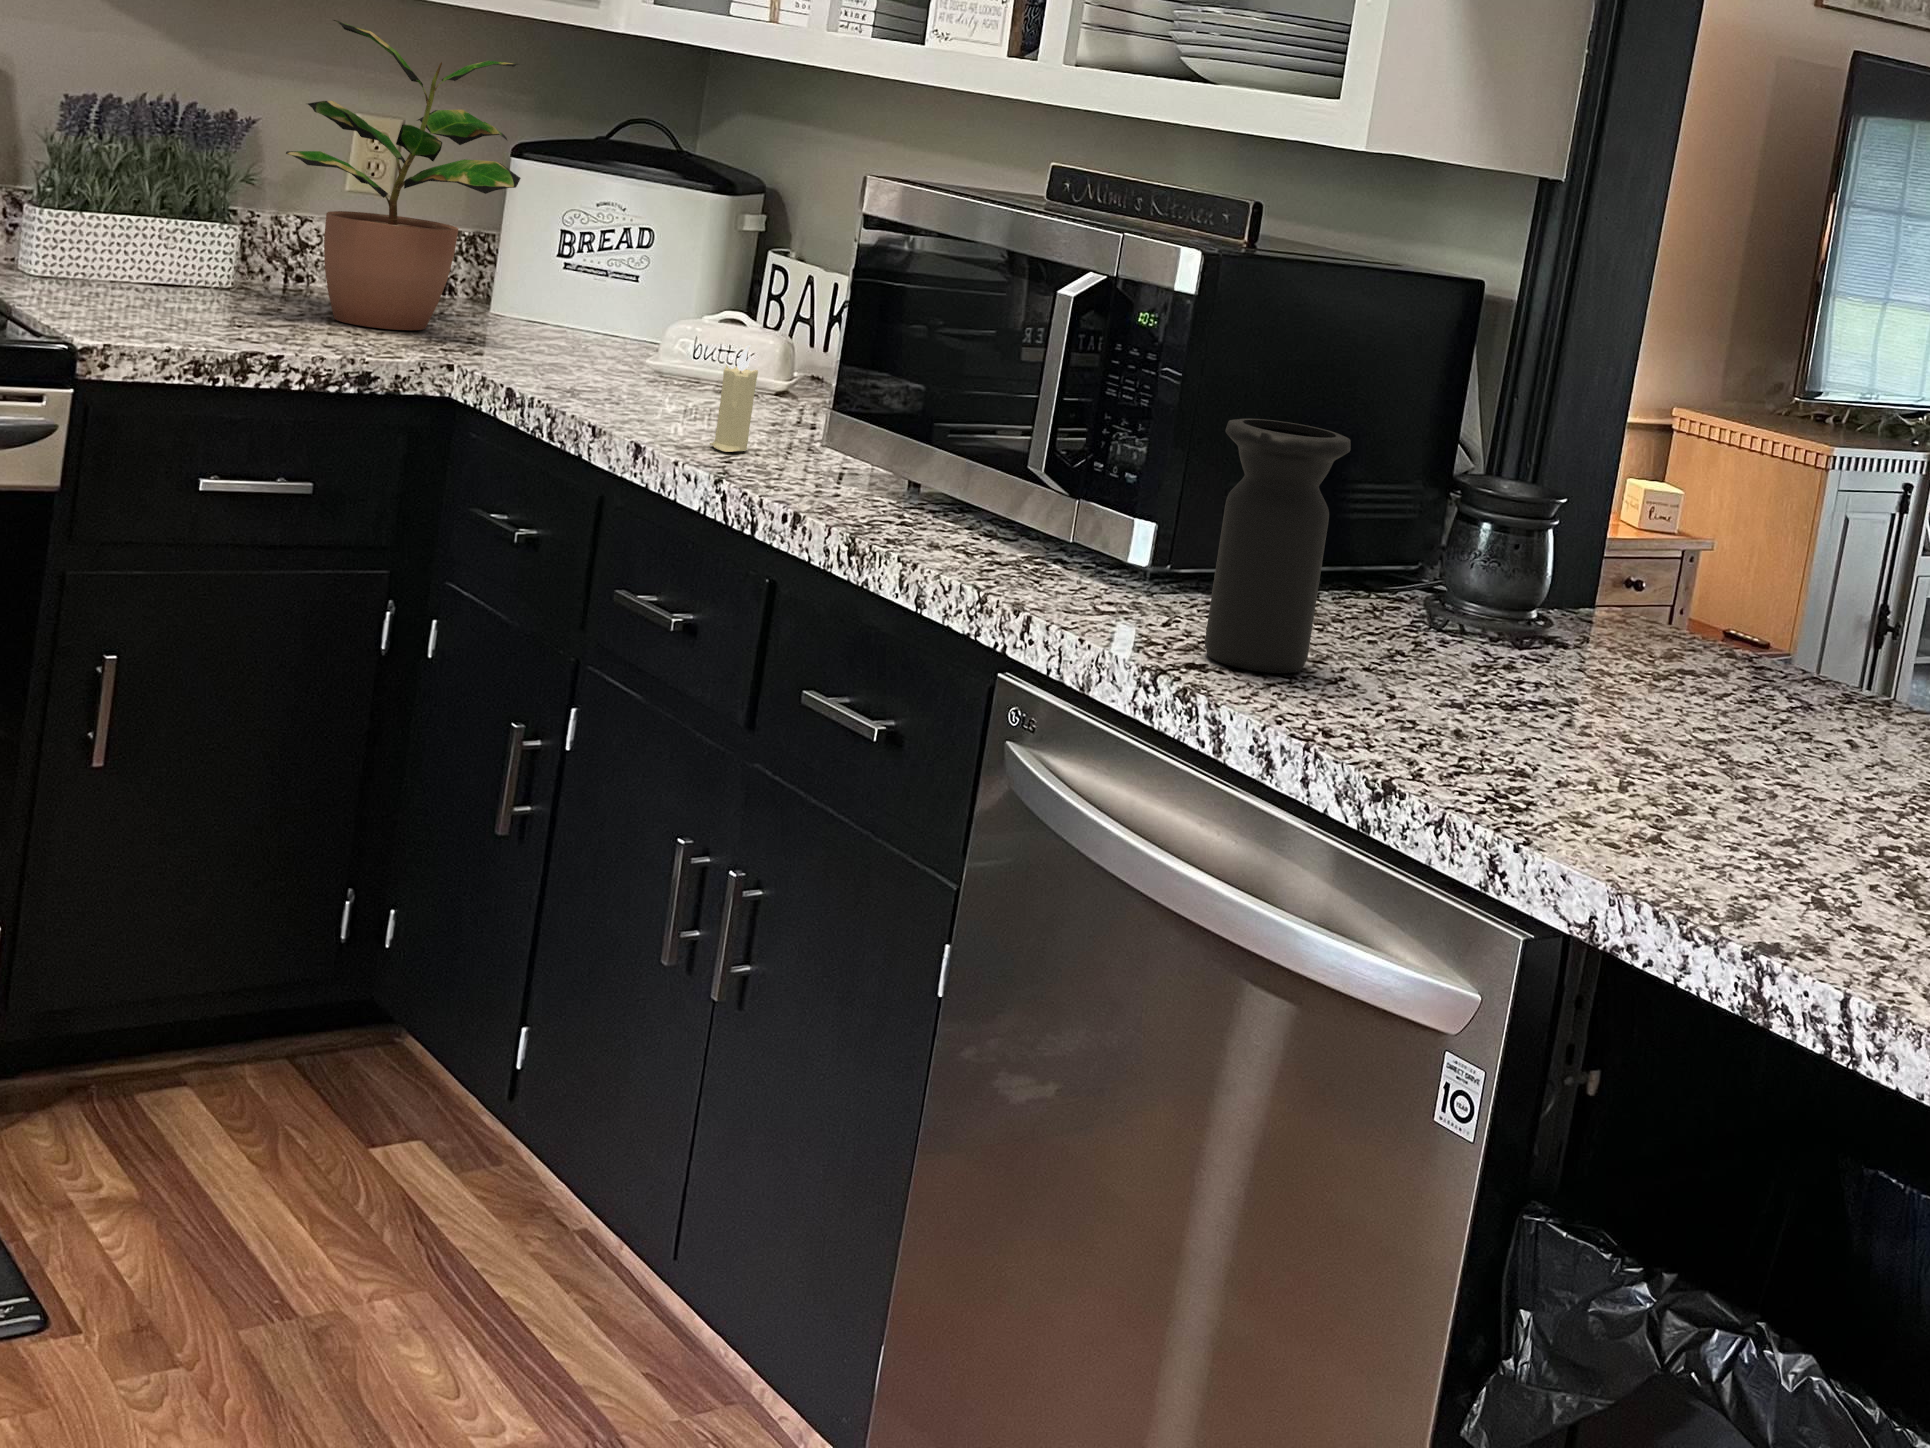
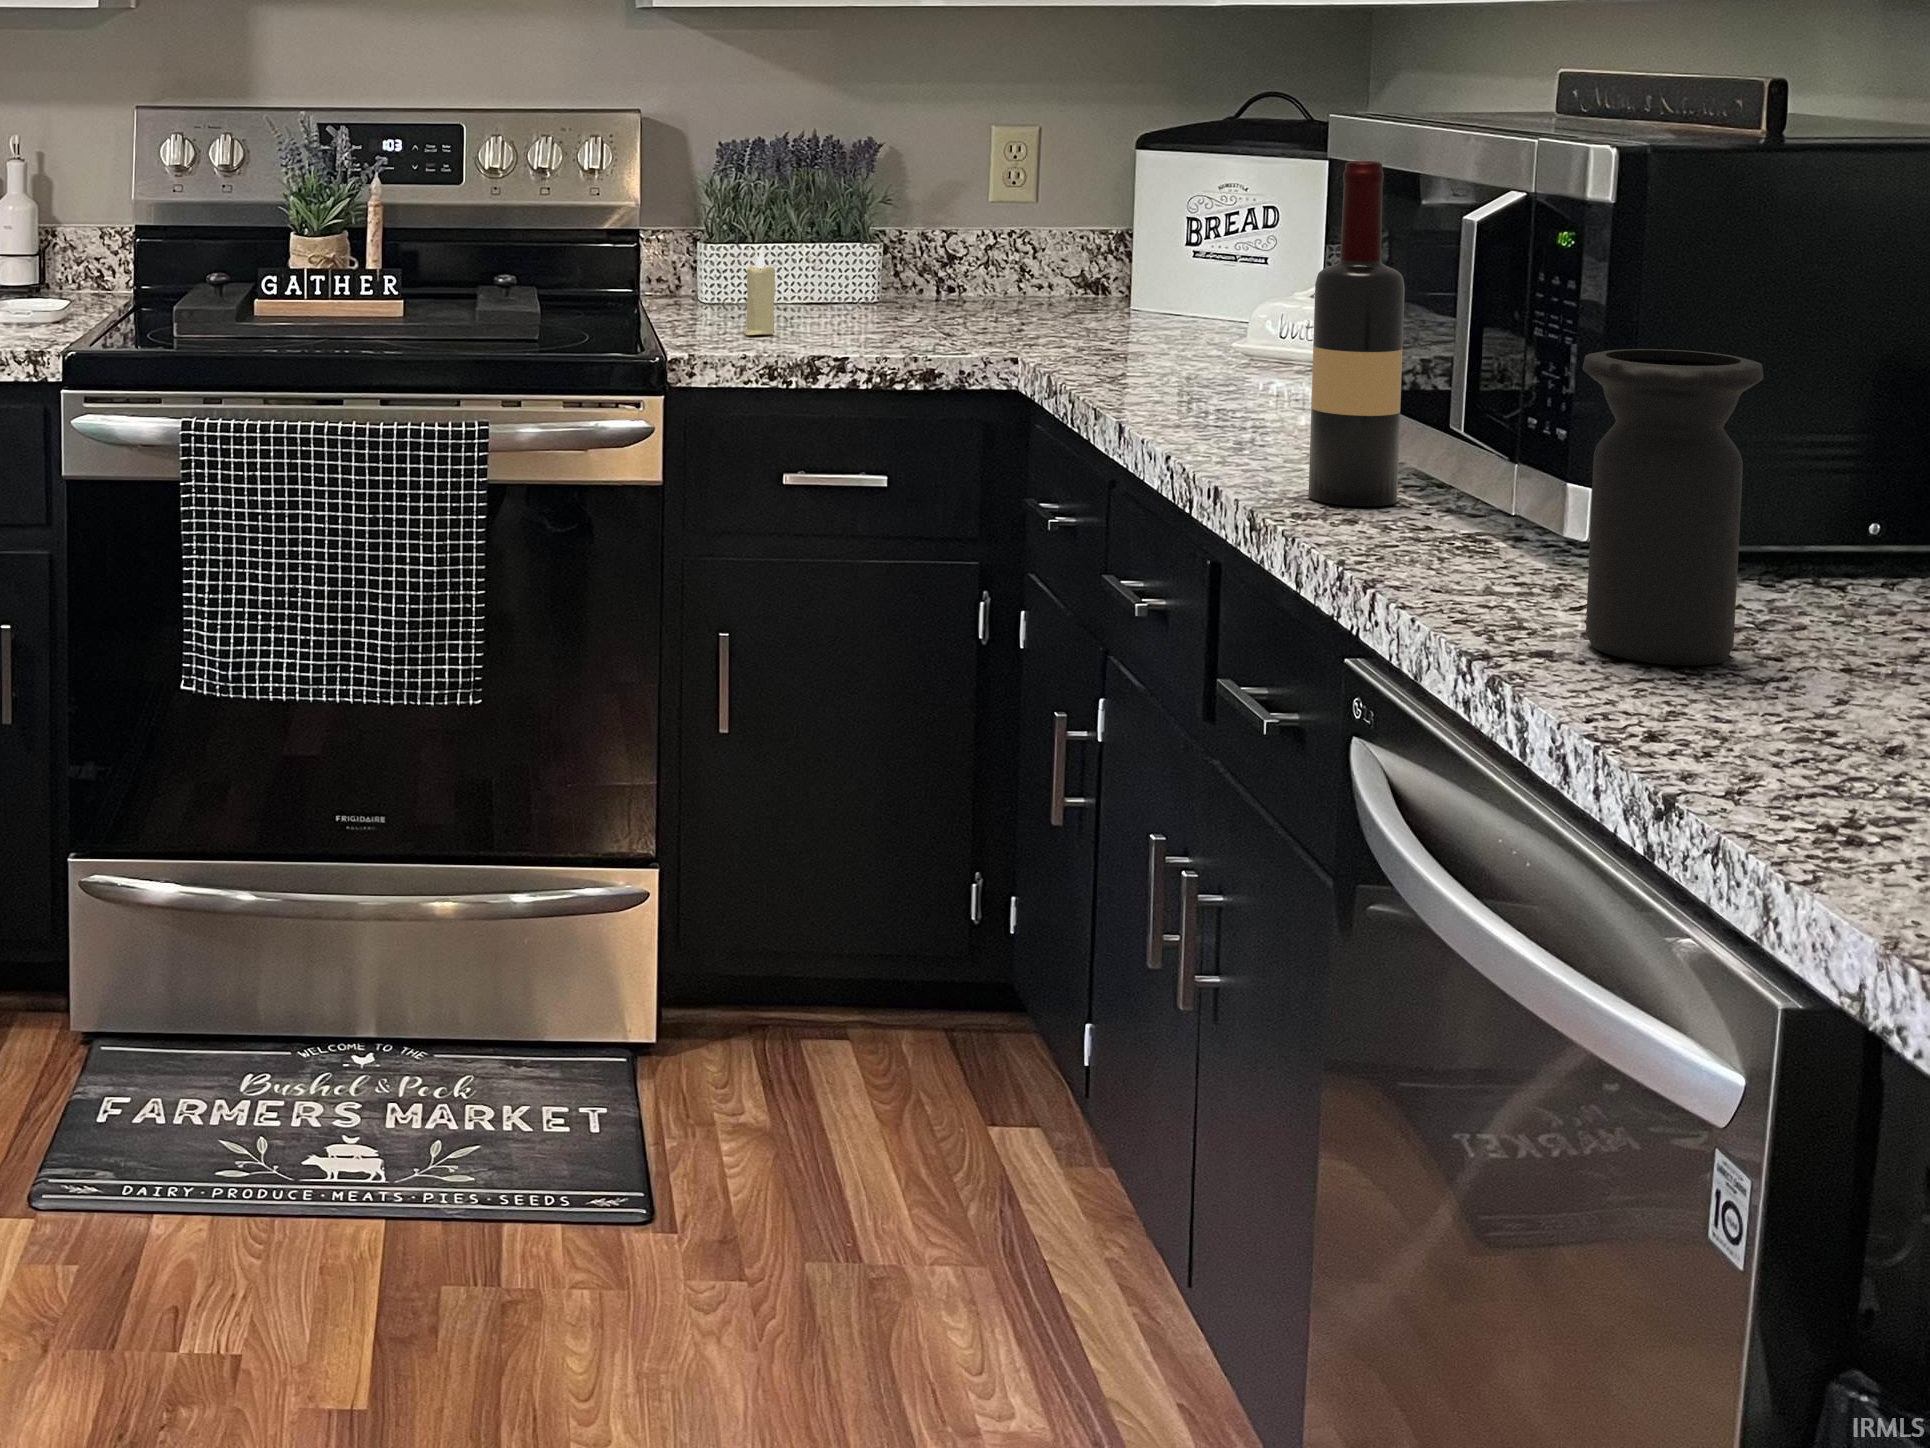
potted plant: present [286,20,521,330] -> none [877,37,1110,329]
wine bottle: none [867,226,966,532] -> present [1309,161,1405,506]
candle: present [710,345,758,452] -> present [744,246,776,335]

